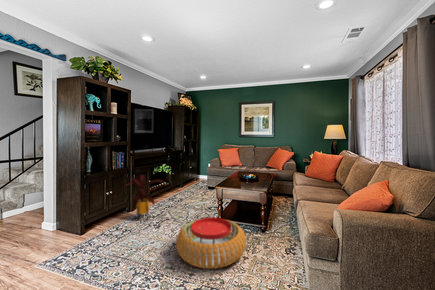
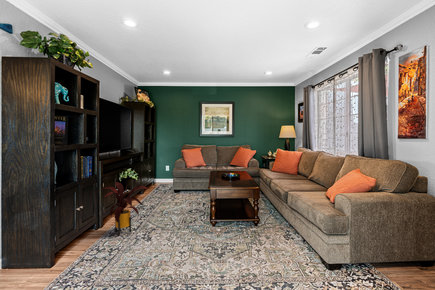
pouf: present [176,217,246,269] -> none [189,219,258,269]

